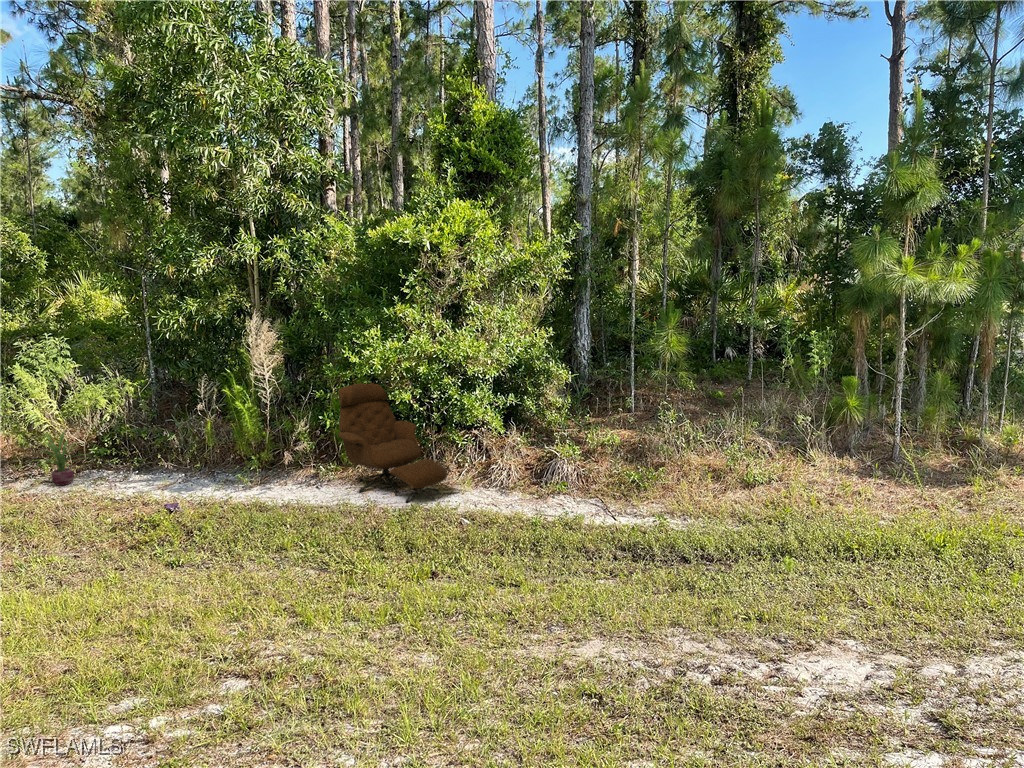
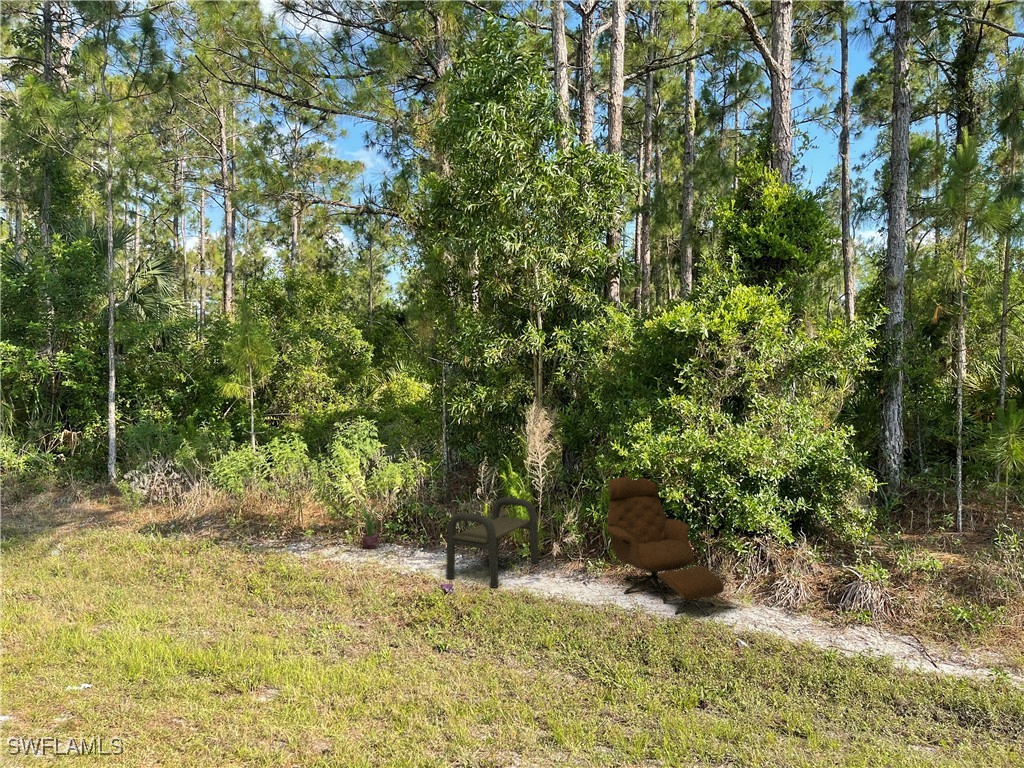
bench: none [166,414,270,505] -> present [446,497,539,588]

